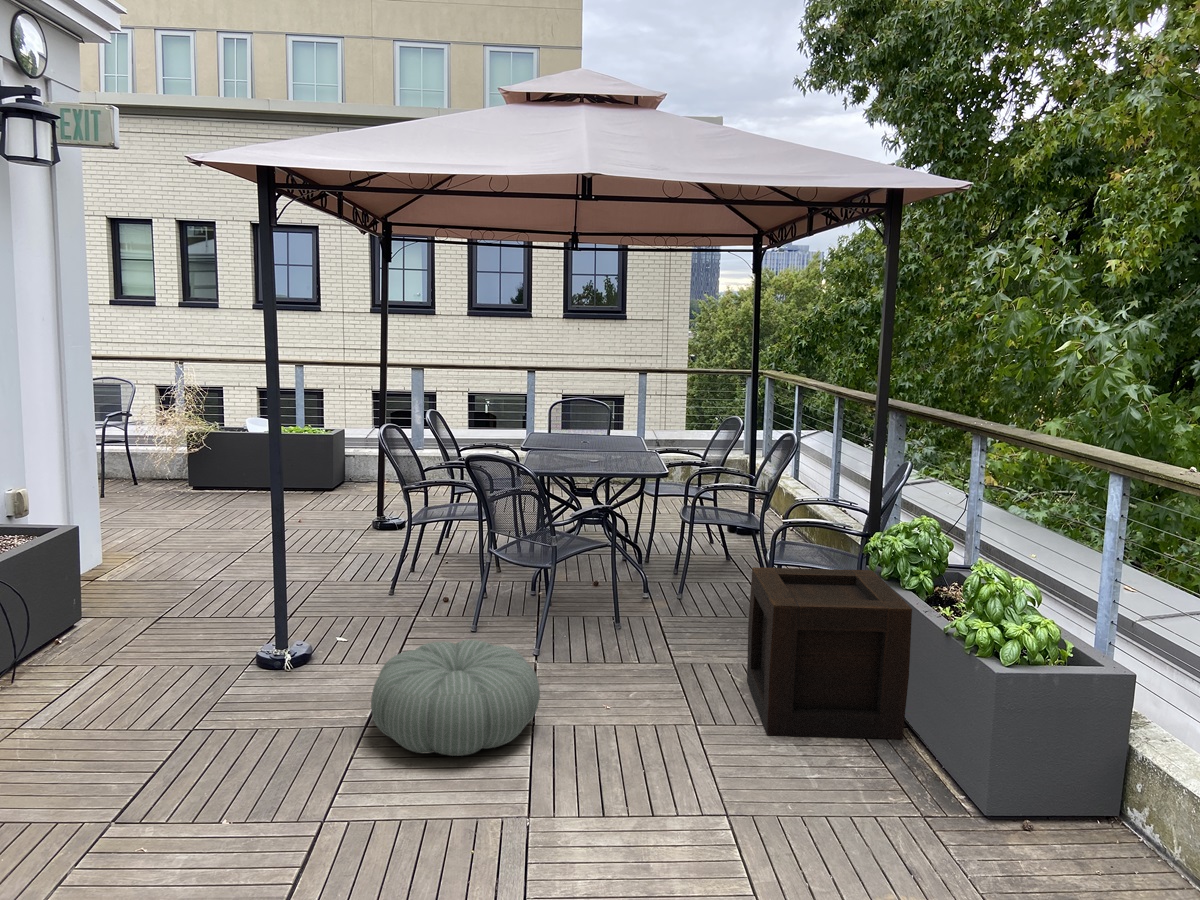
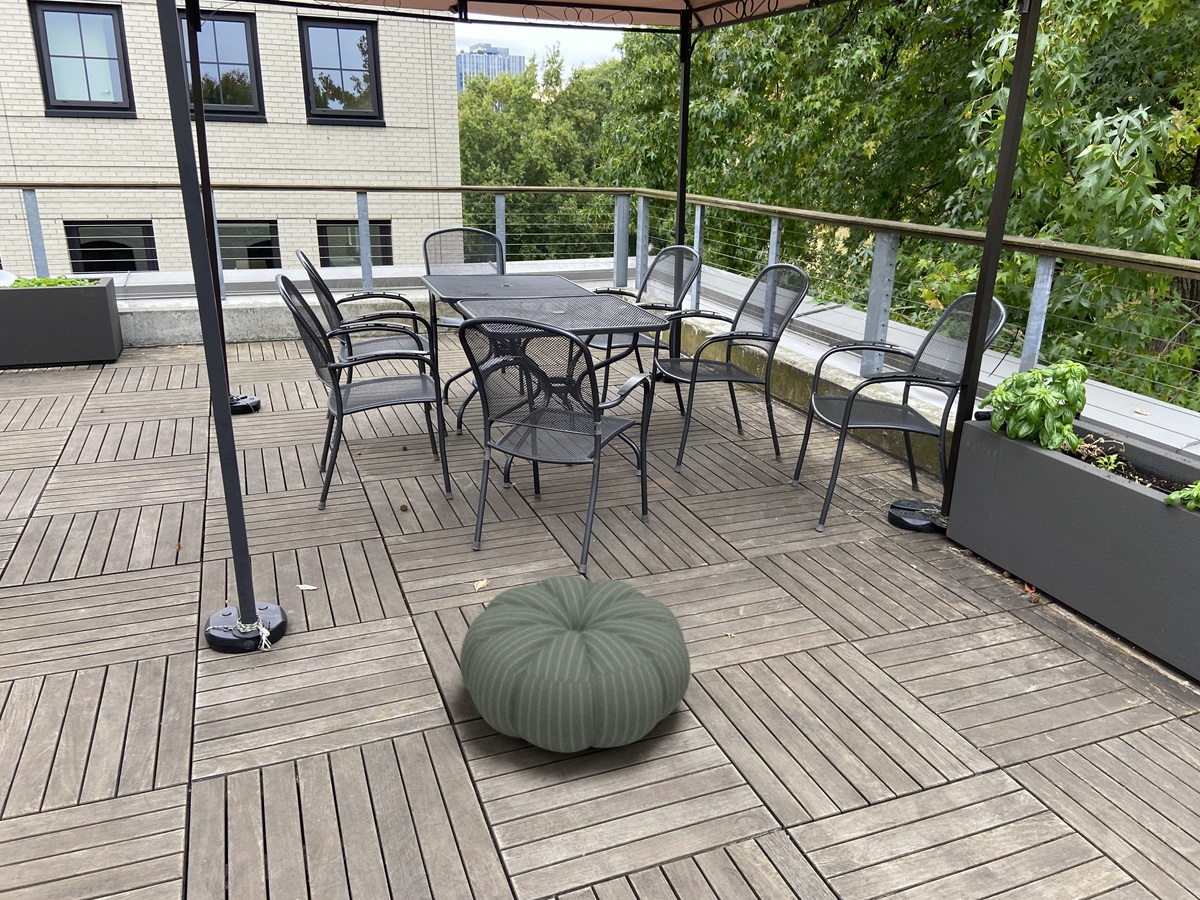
wooden crate: present [747,567,912,739] -> none [834,426,1077,635]

